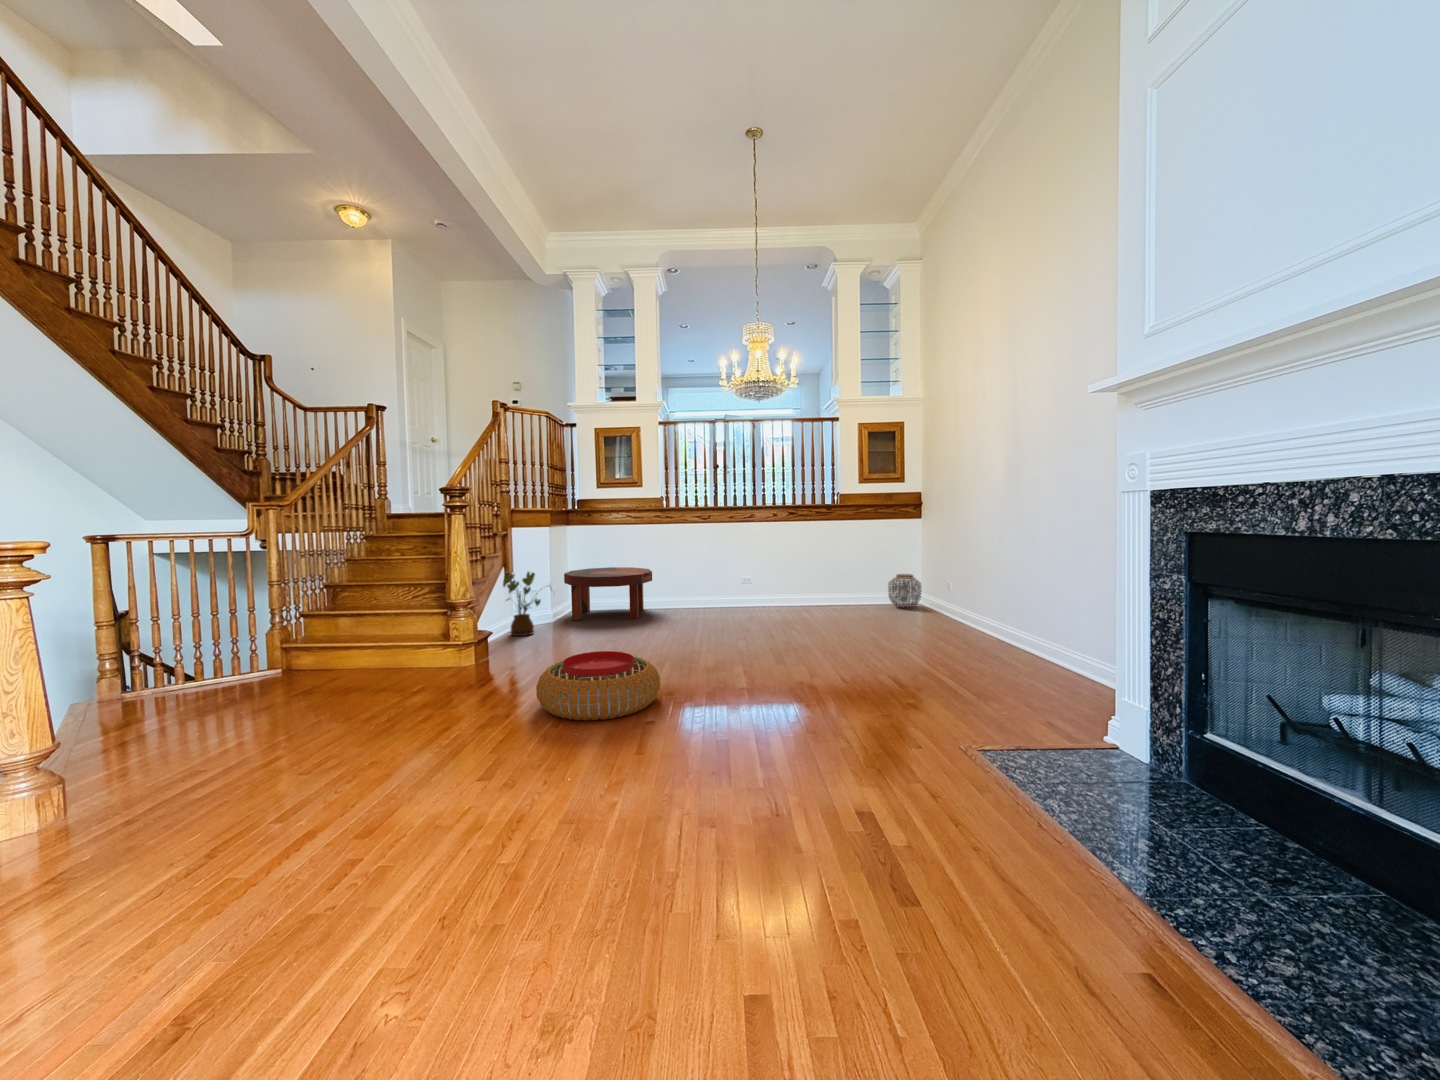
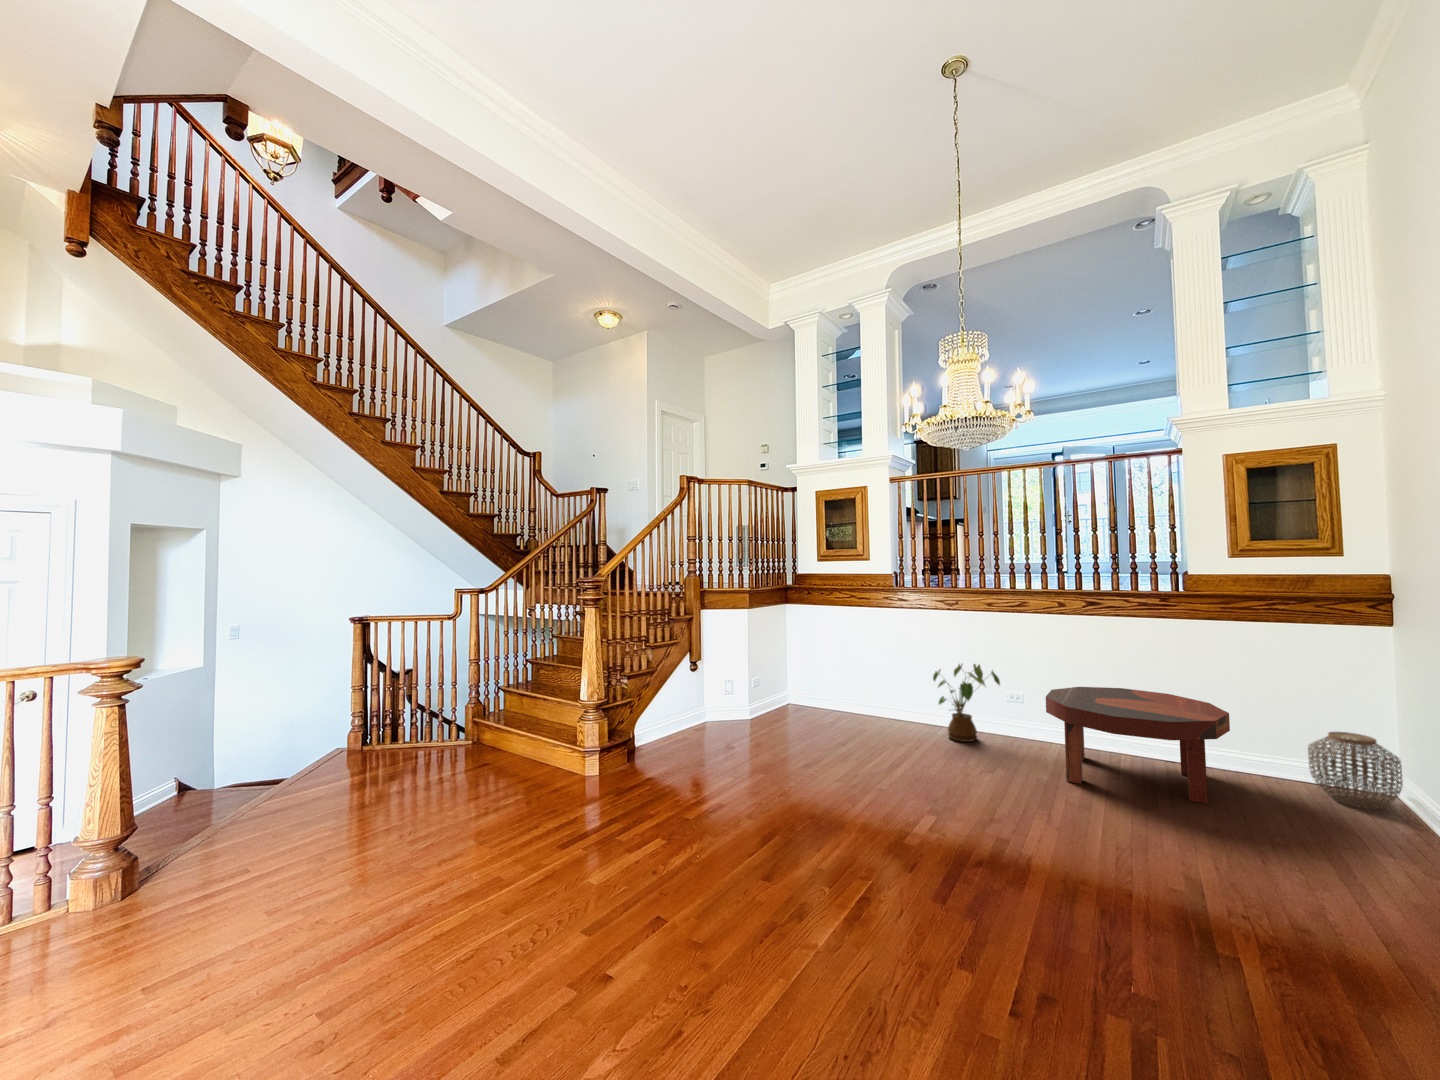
coffee table: present [564,567,652,620] -> present [1046,687,1230,804]
house plant: present [503,572,541,636] -> present [933,664,1000,742]
pouf: present [536,651,660,720] -> none [502,827,697,976]

